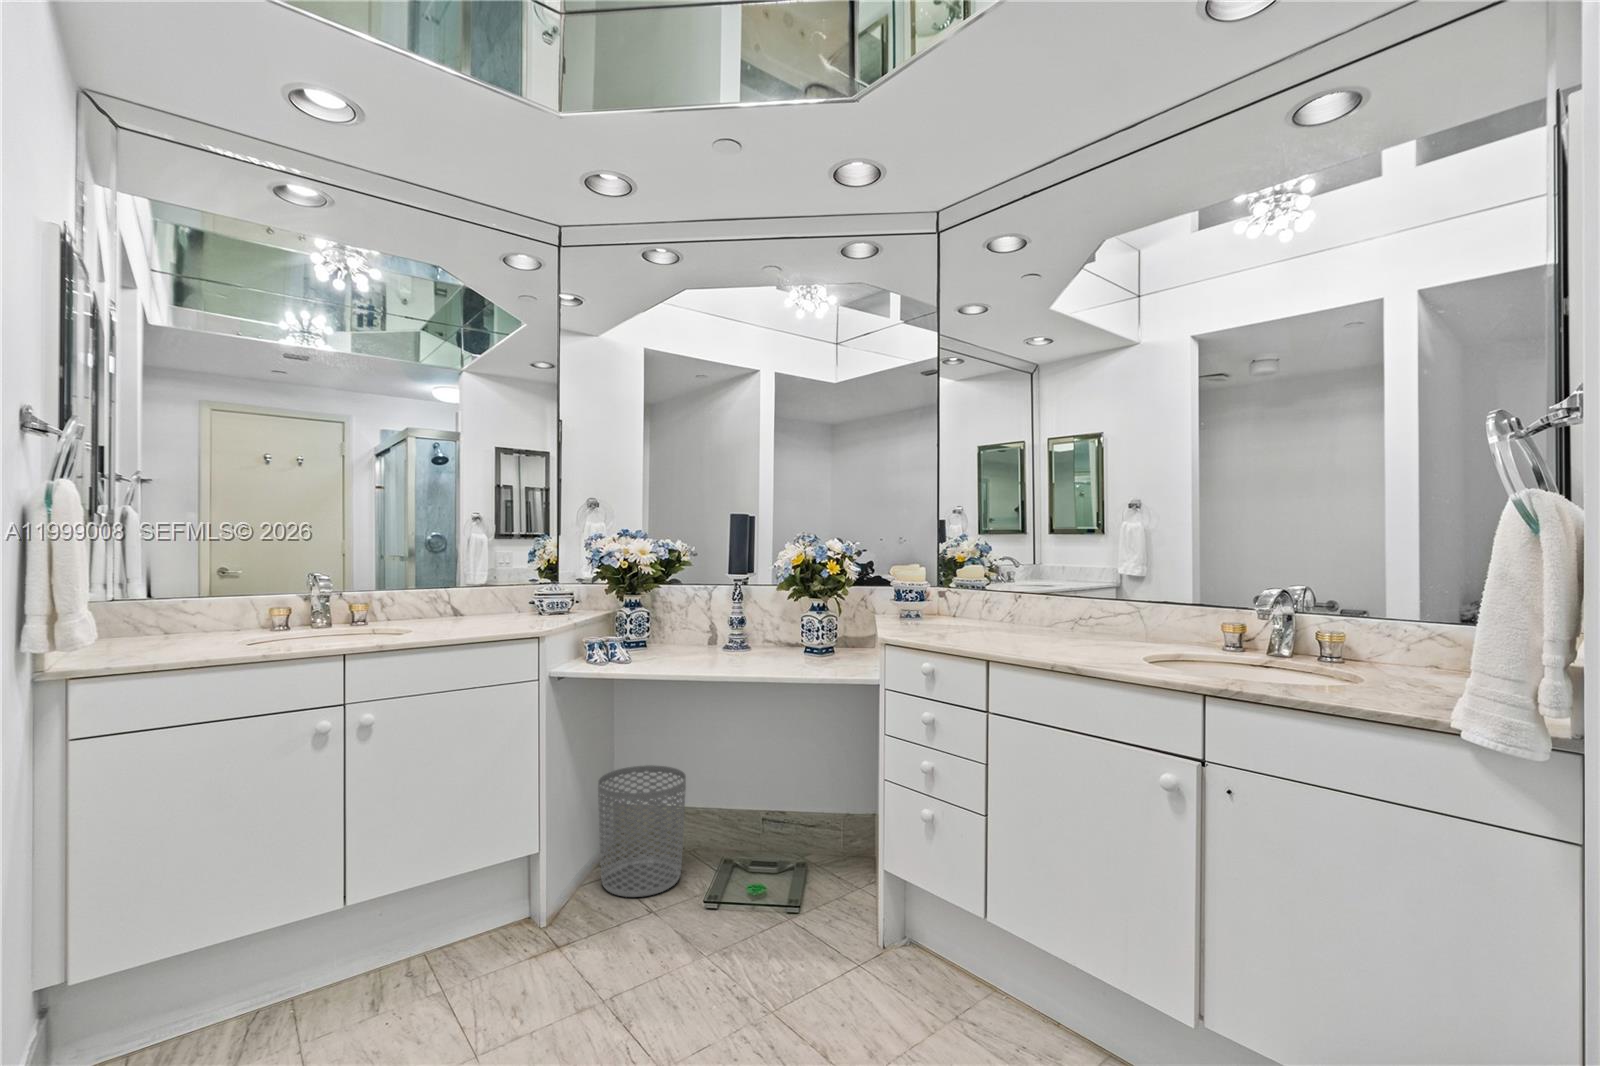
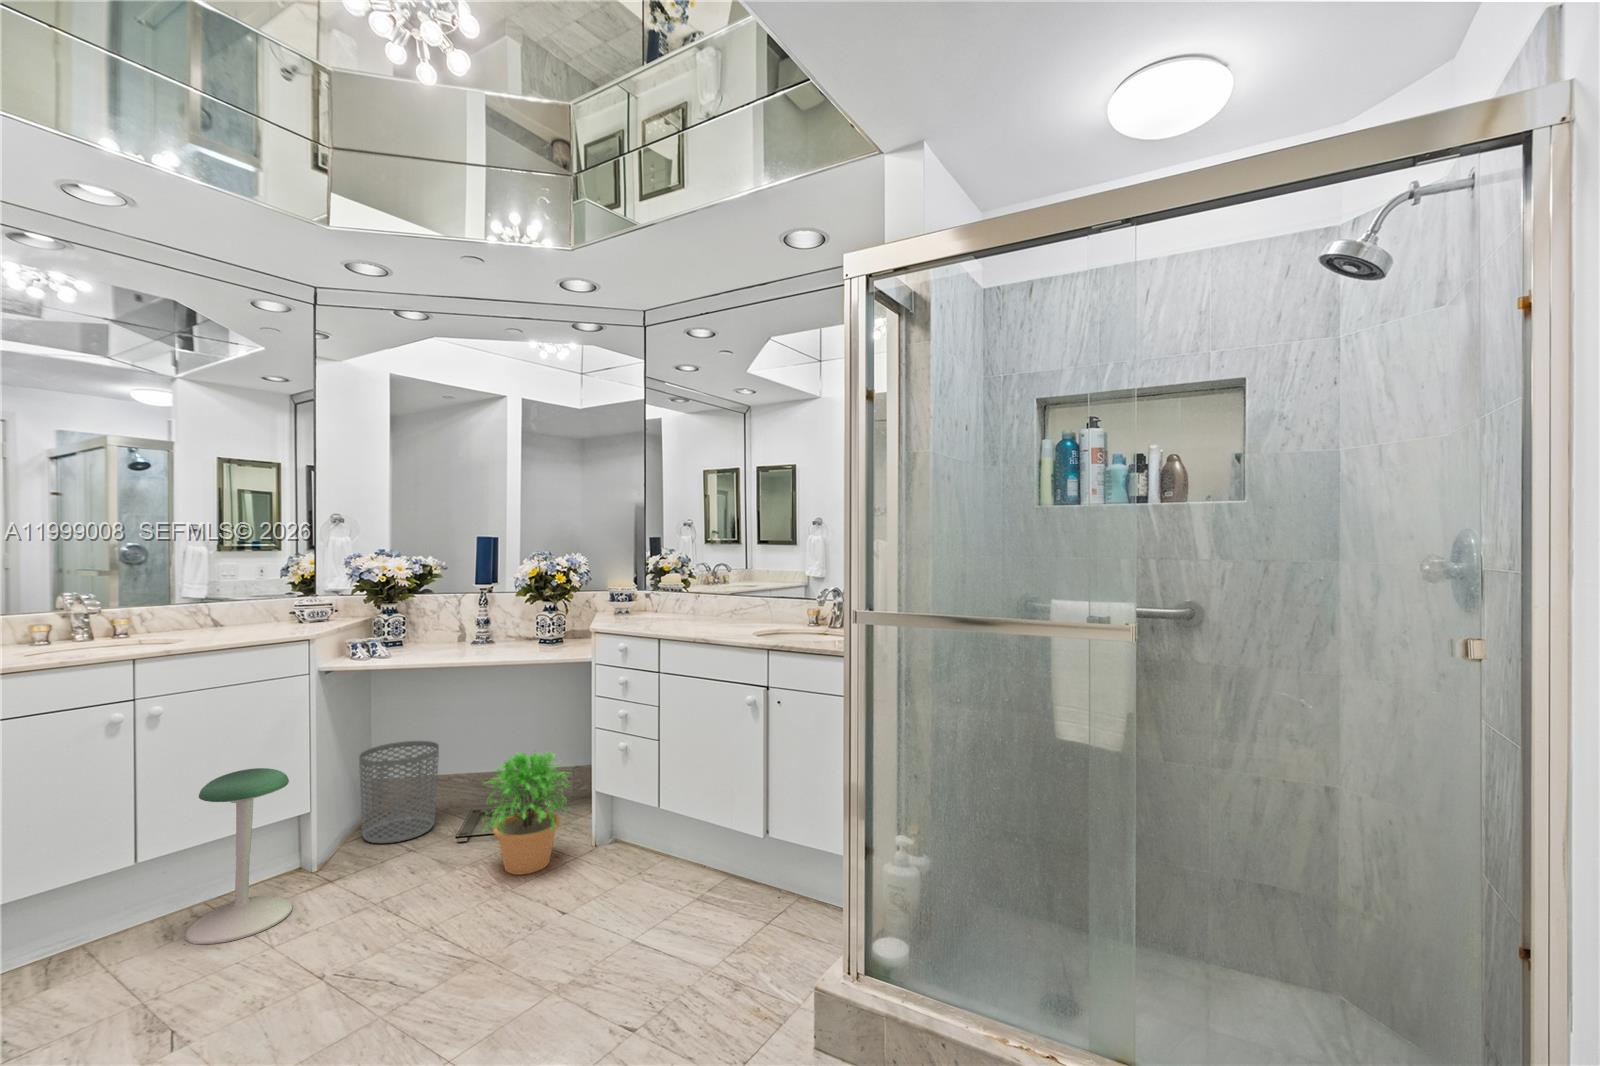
stool: none [391,799,511,1031] -> present [185,768,293,944]
potted plant: none [733,805,857,989] -> present [483,751,567,875]

